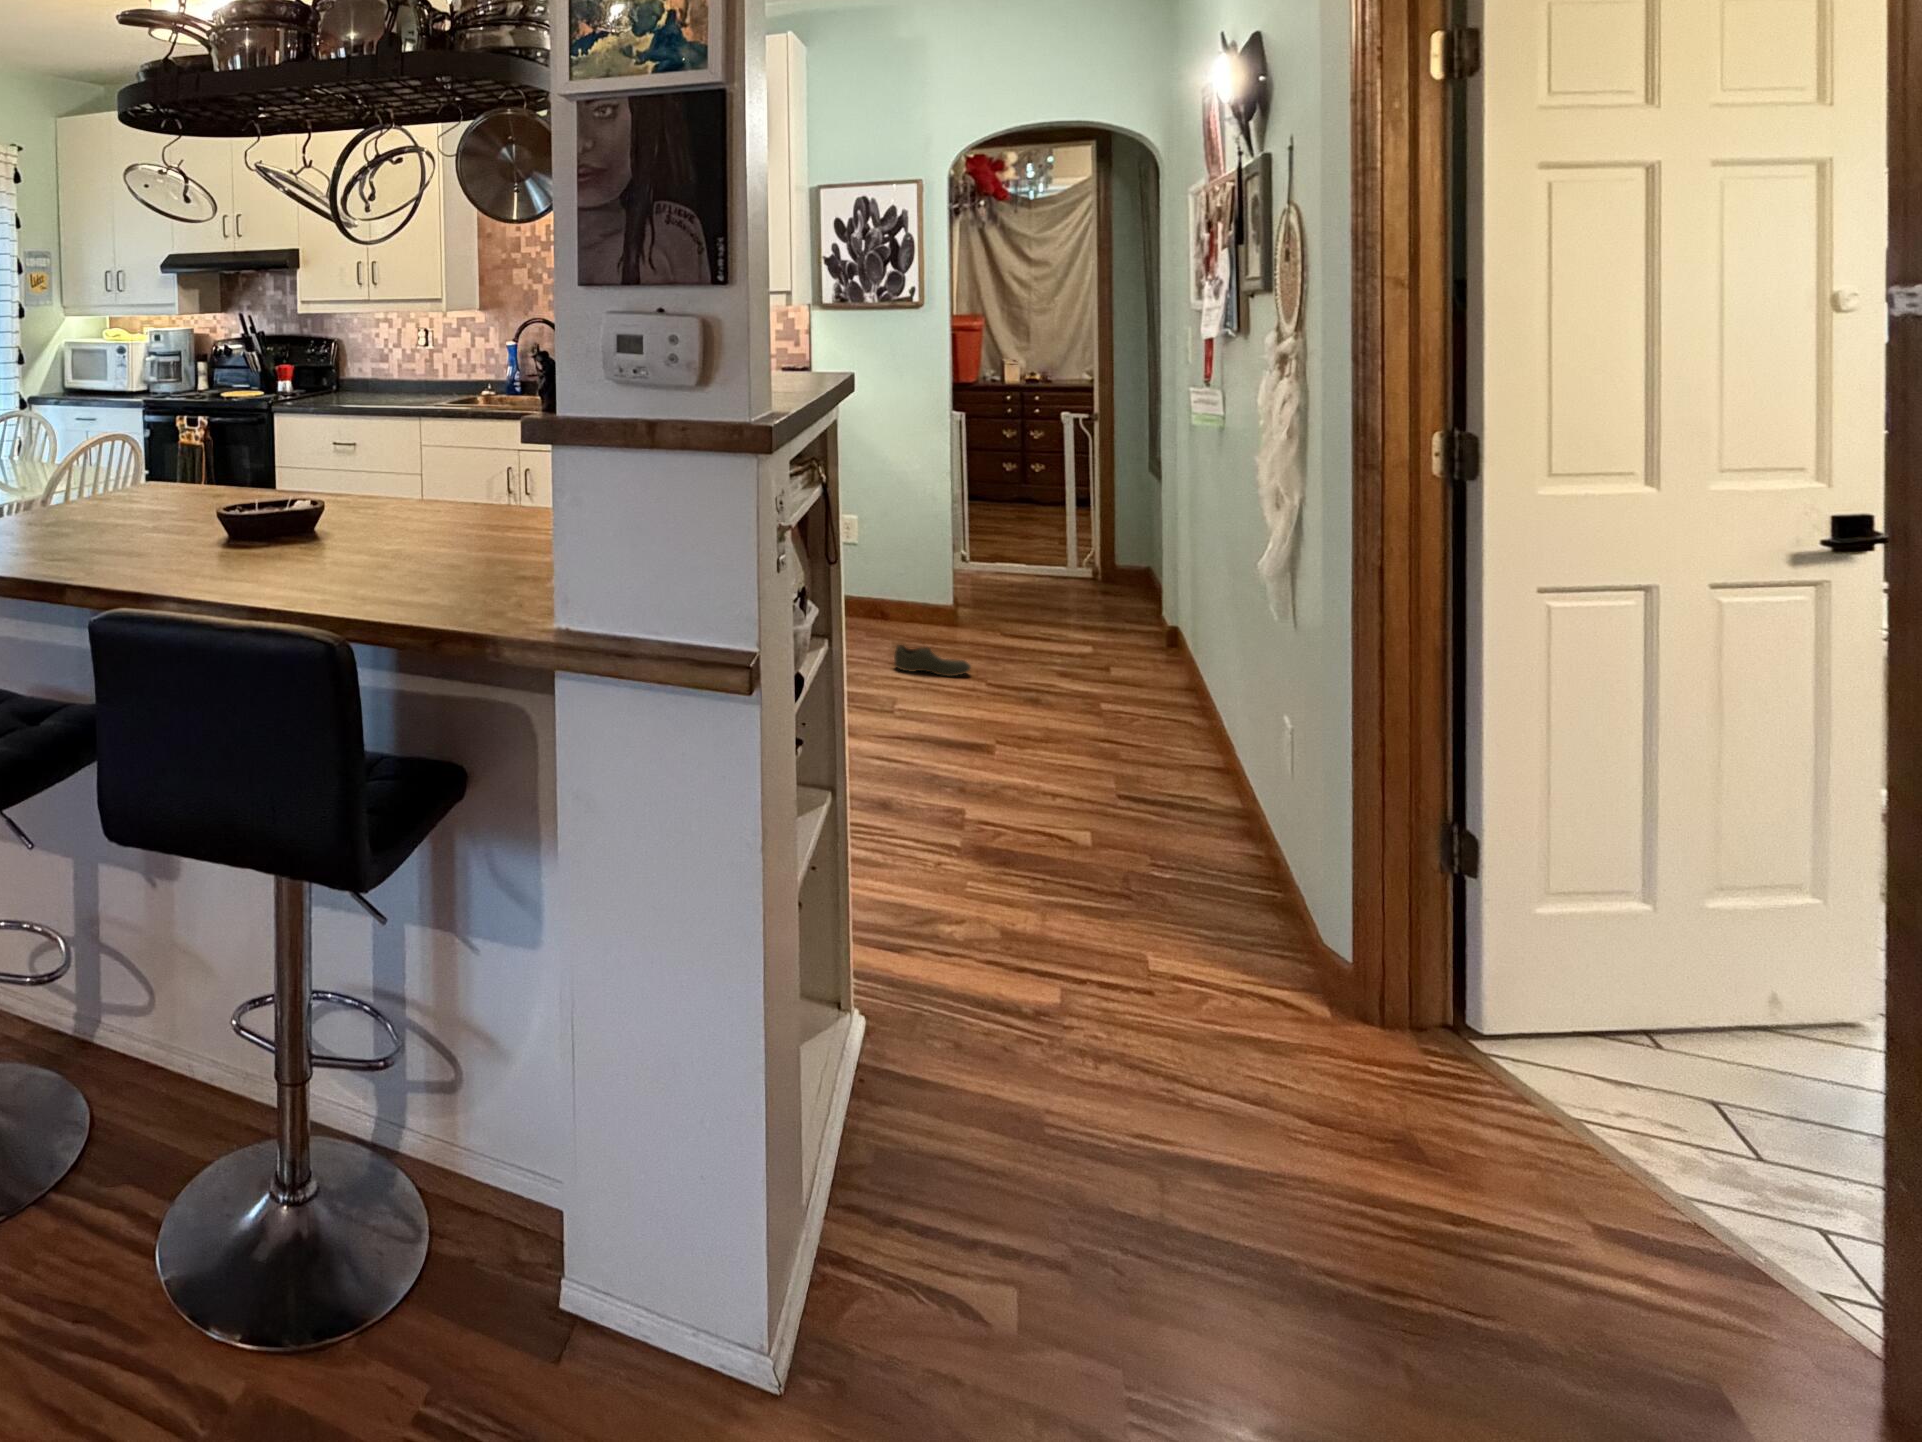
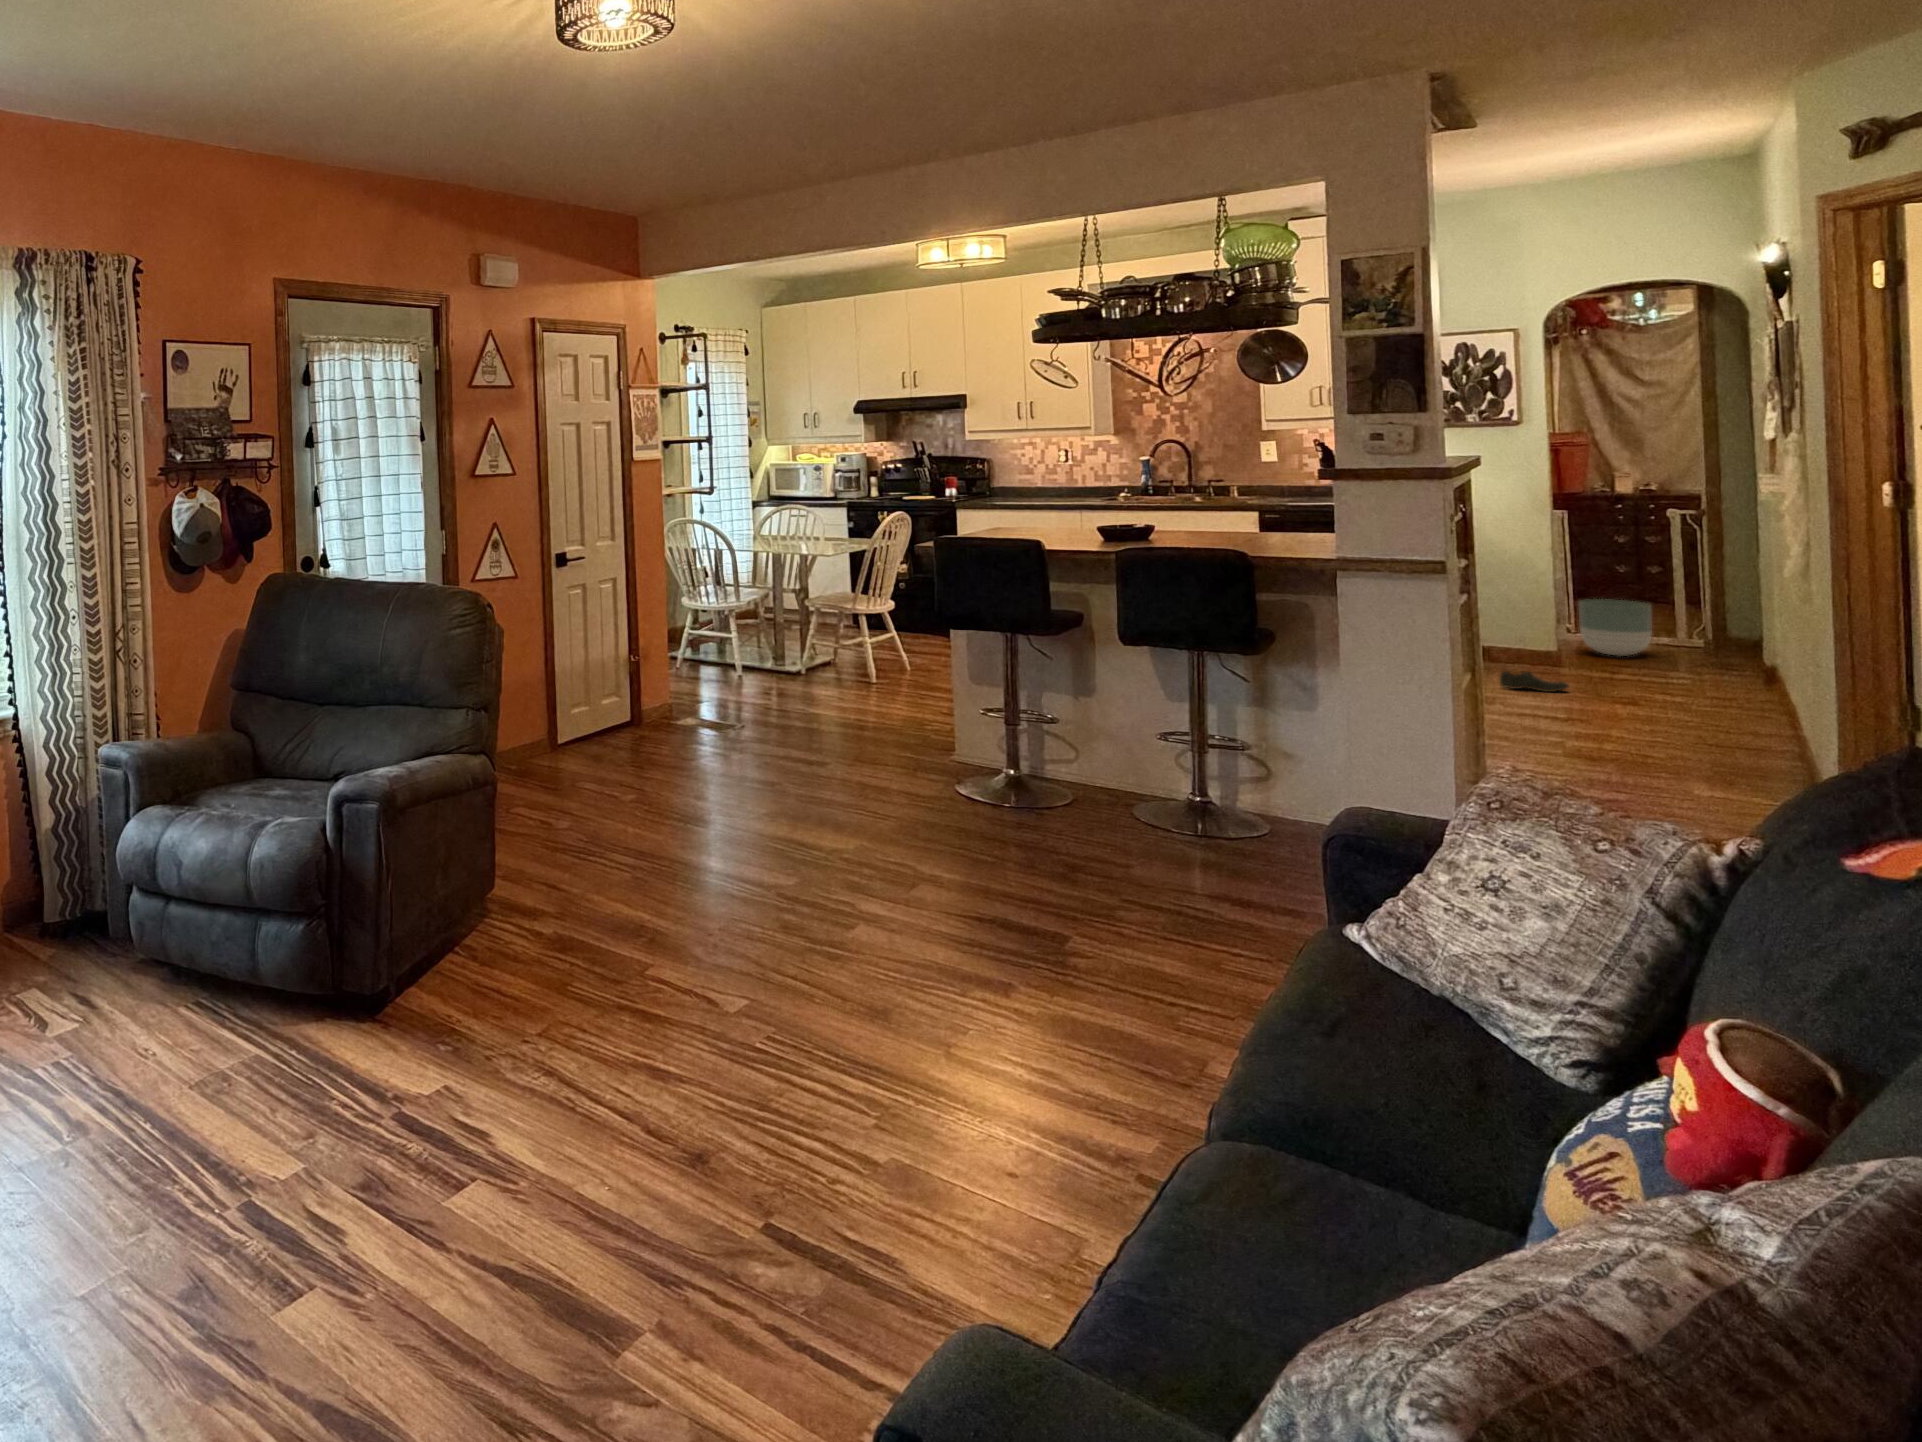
planter: none [970,524,1041,596] -> present [1579,599,1652,656]

